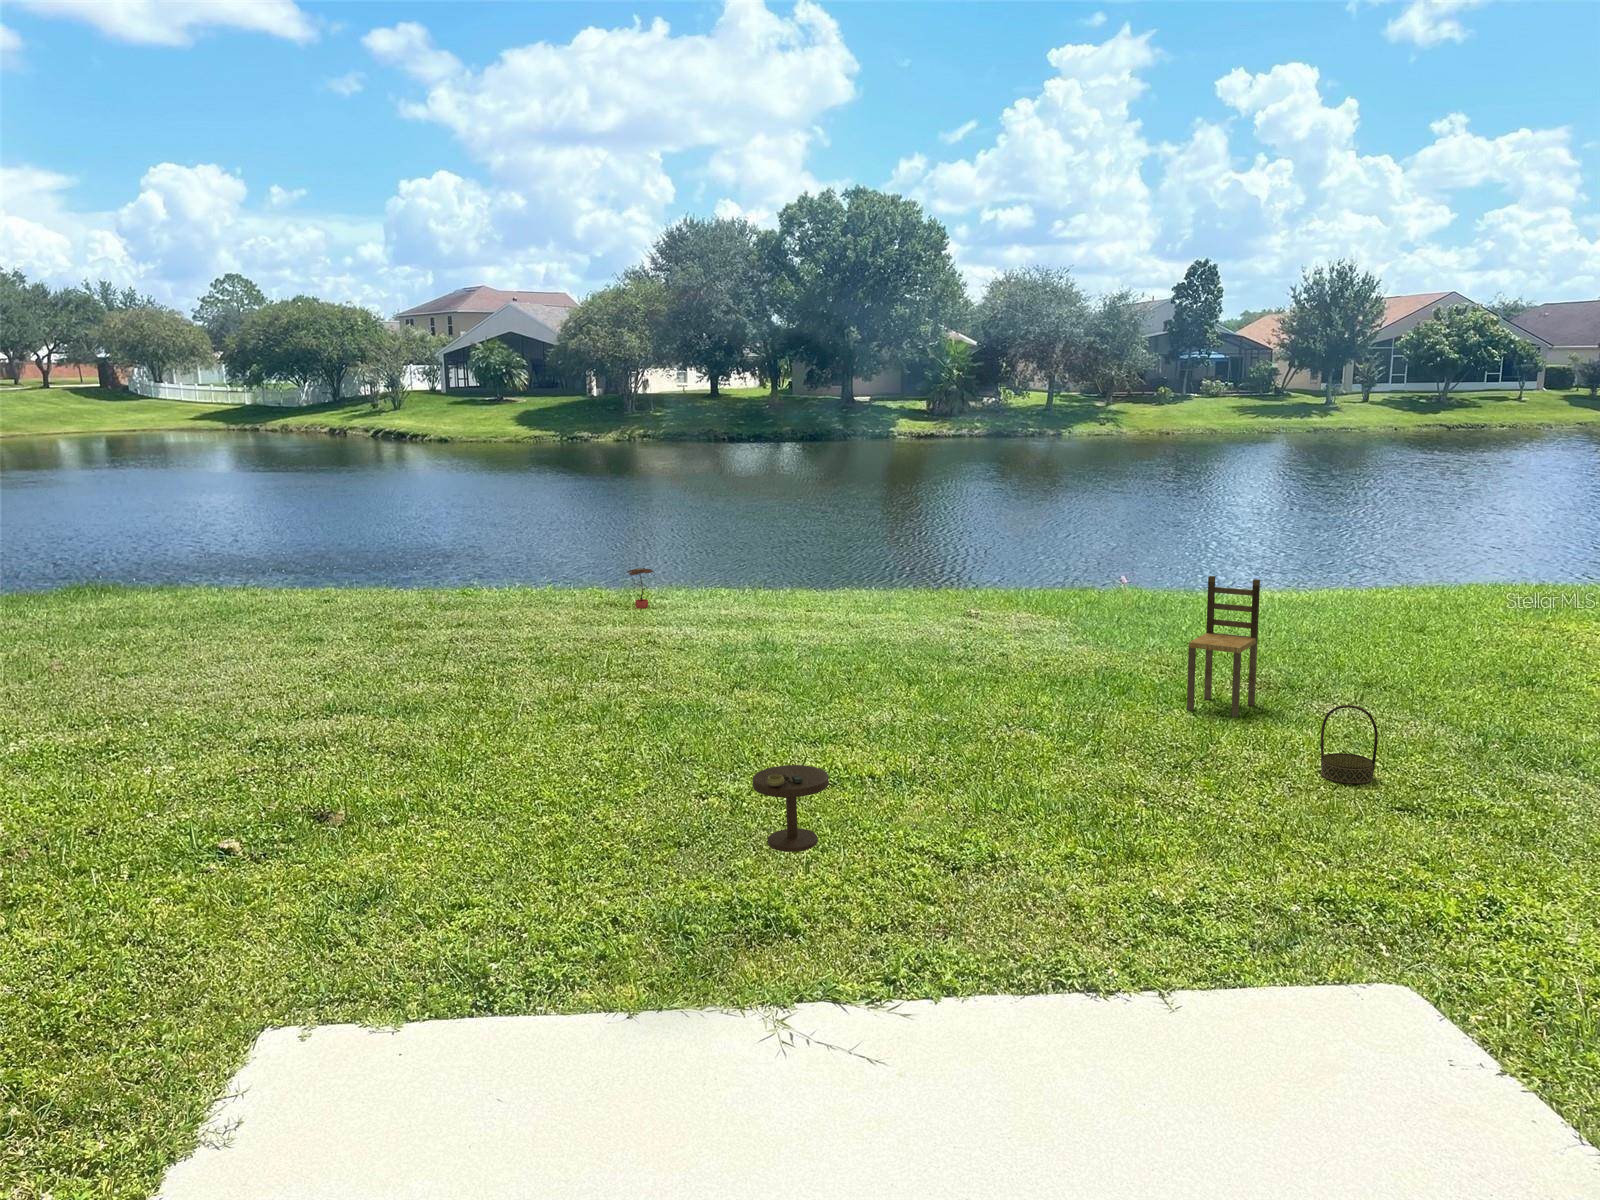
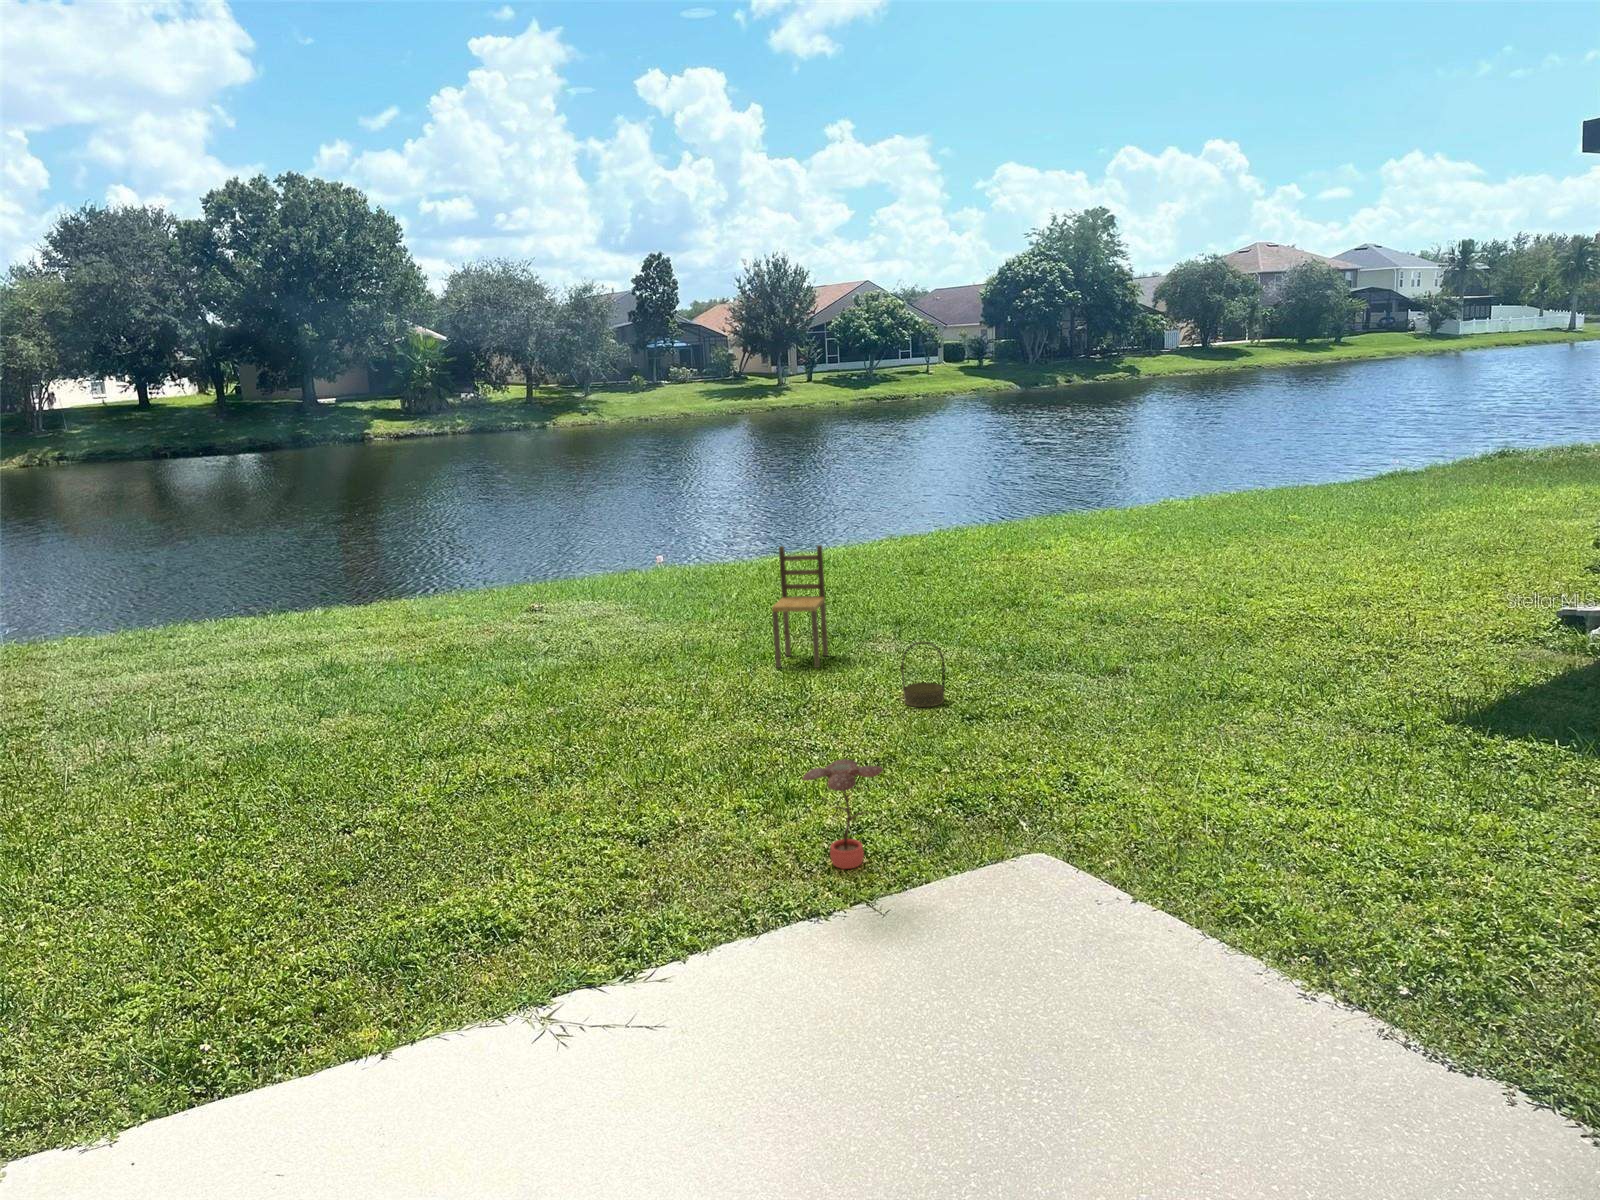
potted plant: present [627,568,654,608] -> present [803,759,883,869]
side table: present [753,765,829,852] -> none [449,769,528,911]

